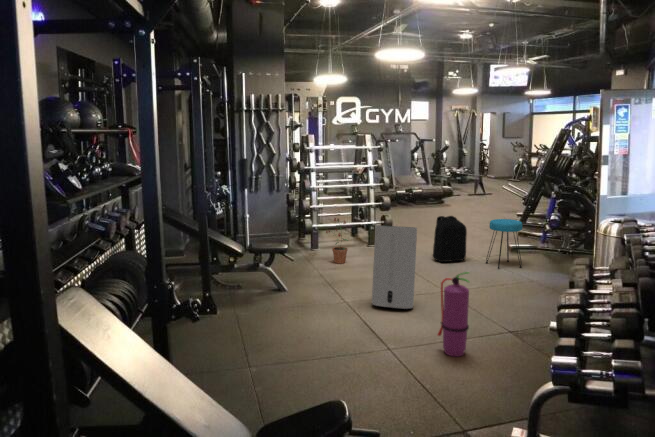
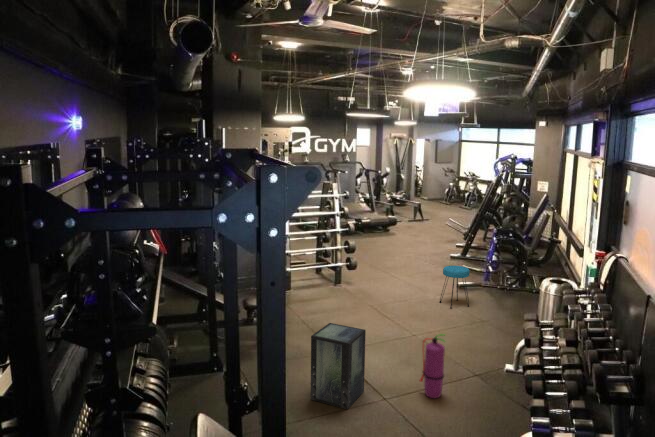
backpack: present [433,216,467,262] -> none [395,262,424,302]
potted plant: present [326,218,348,264] -> none [305,266,326,306]
air purifier: present [372,226,417,309] -> none [358,284,395,354]
storage box: none [295,259,367,363] -> present [311,323,366,409]

